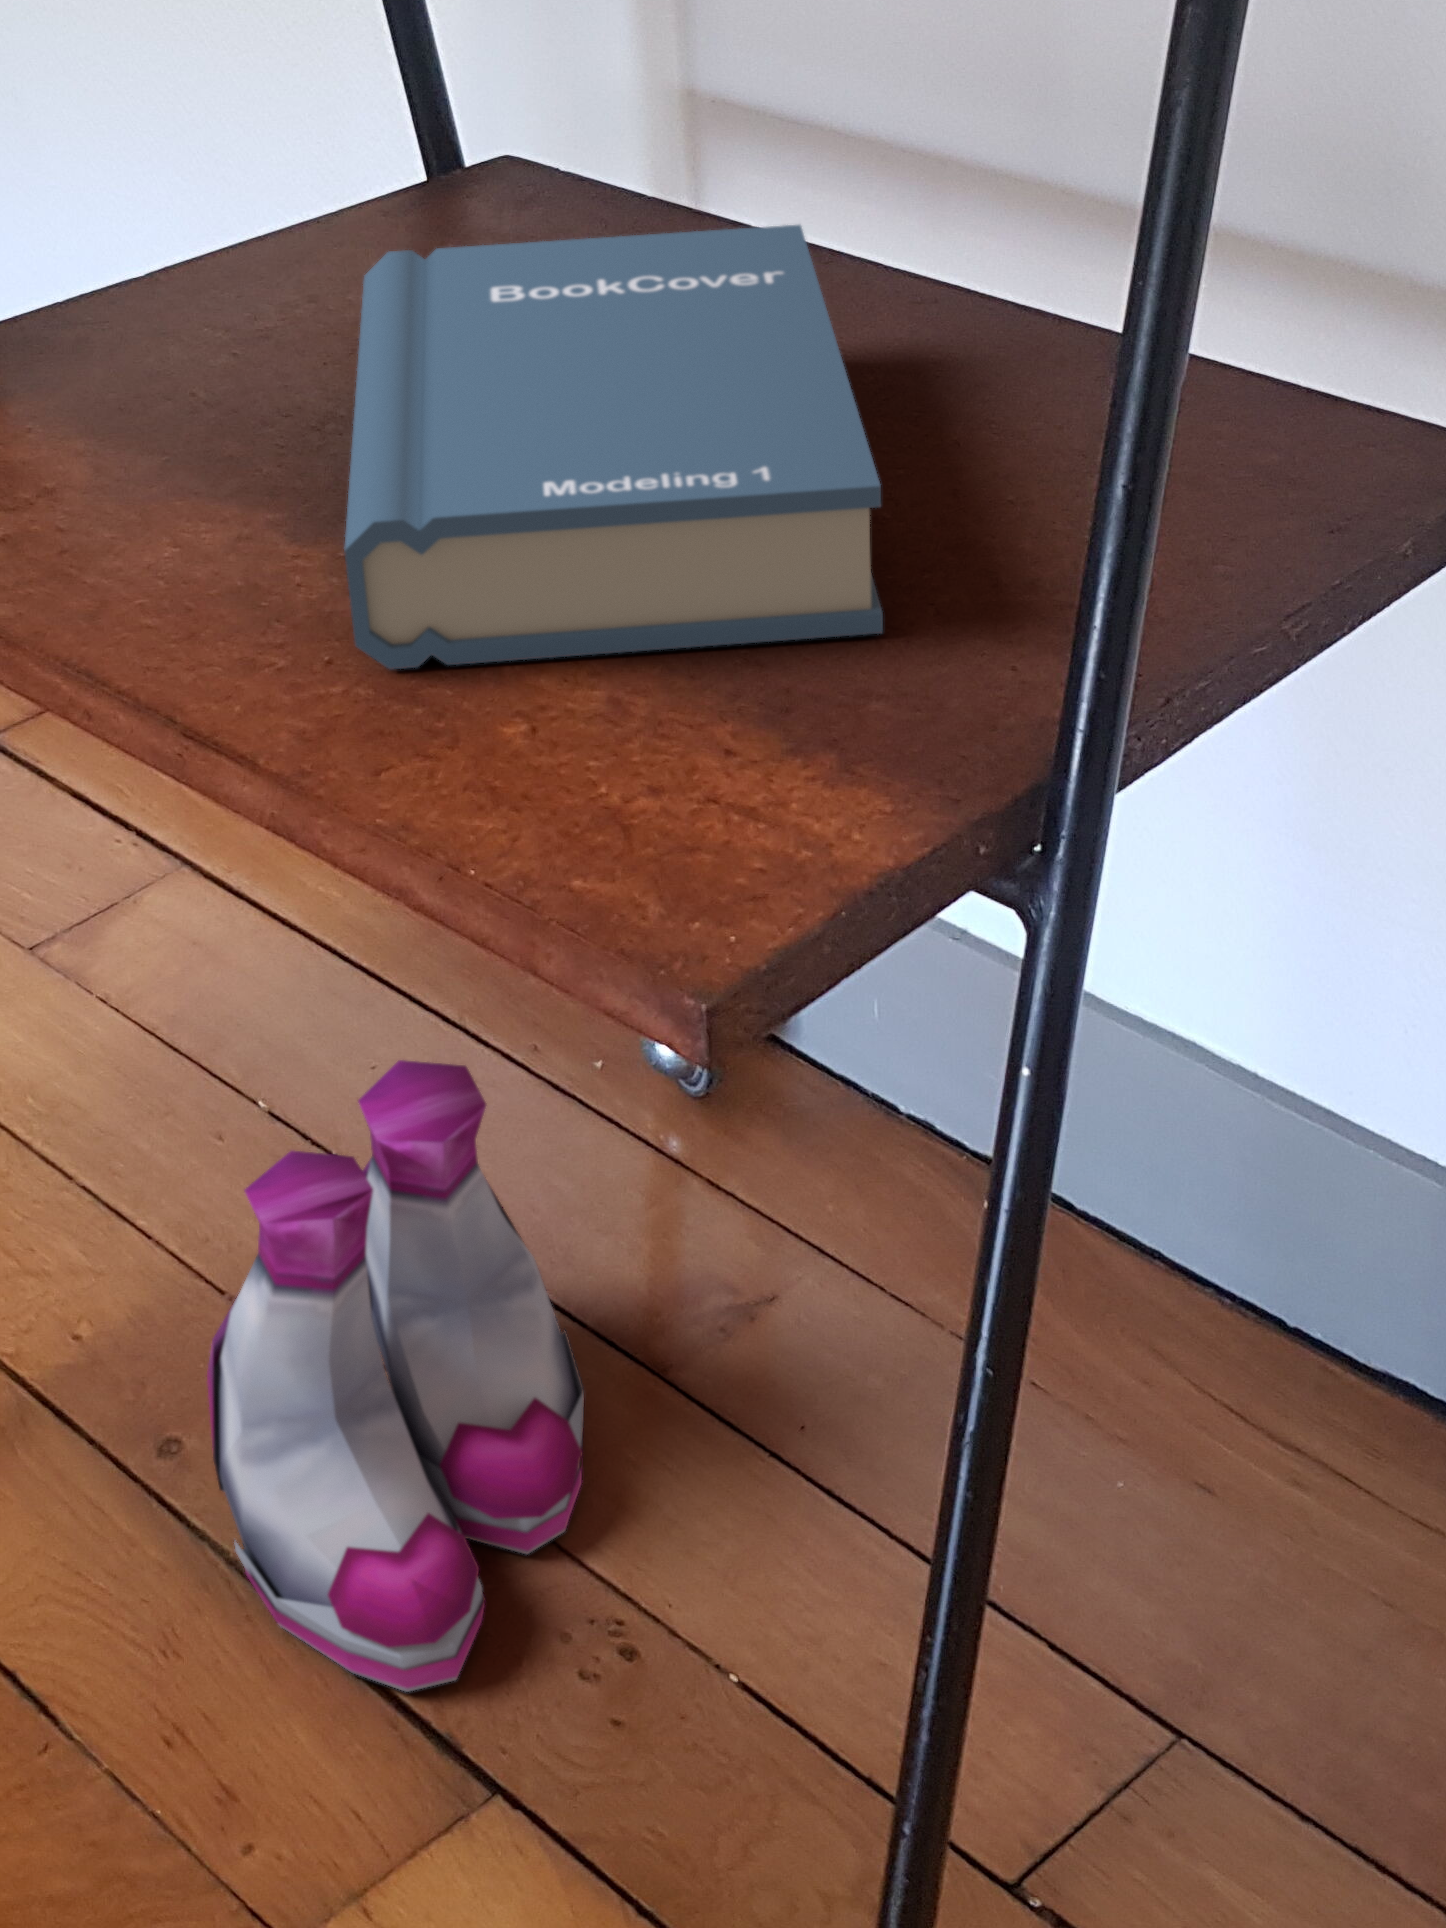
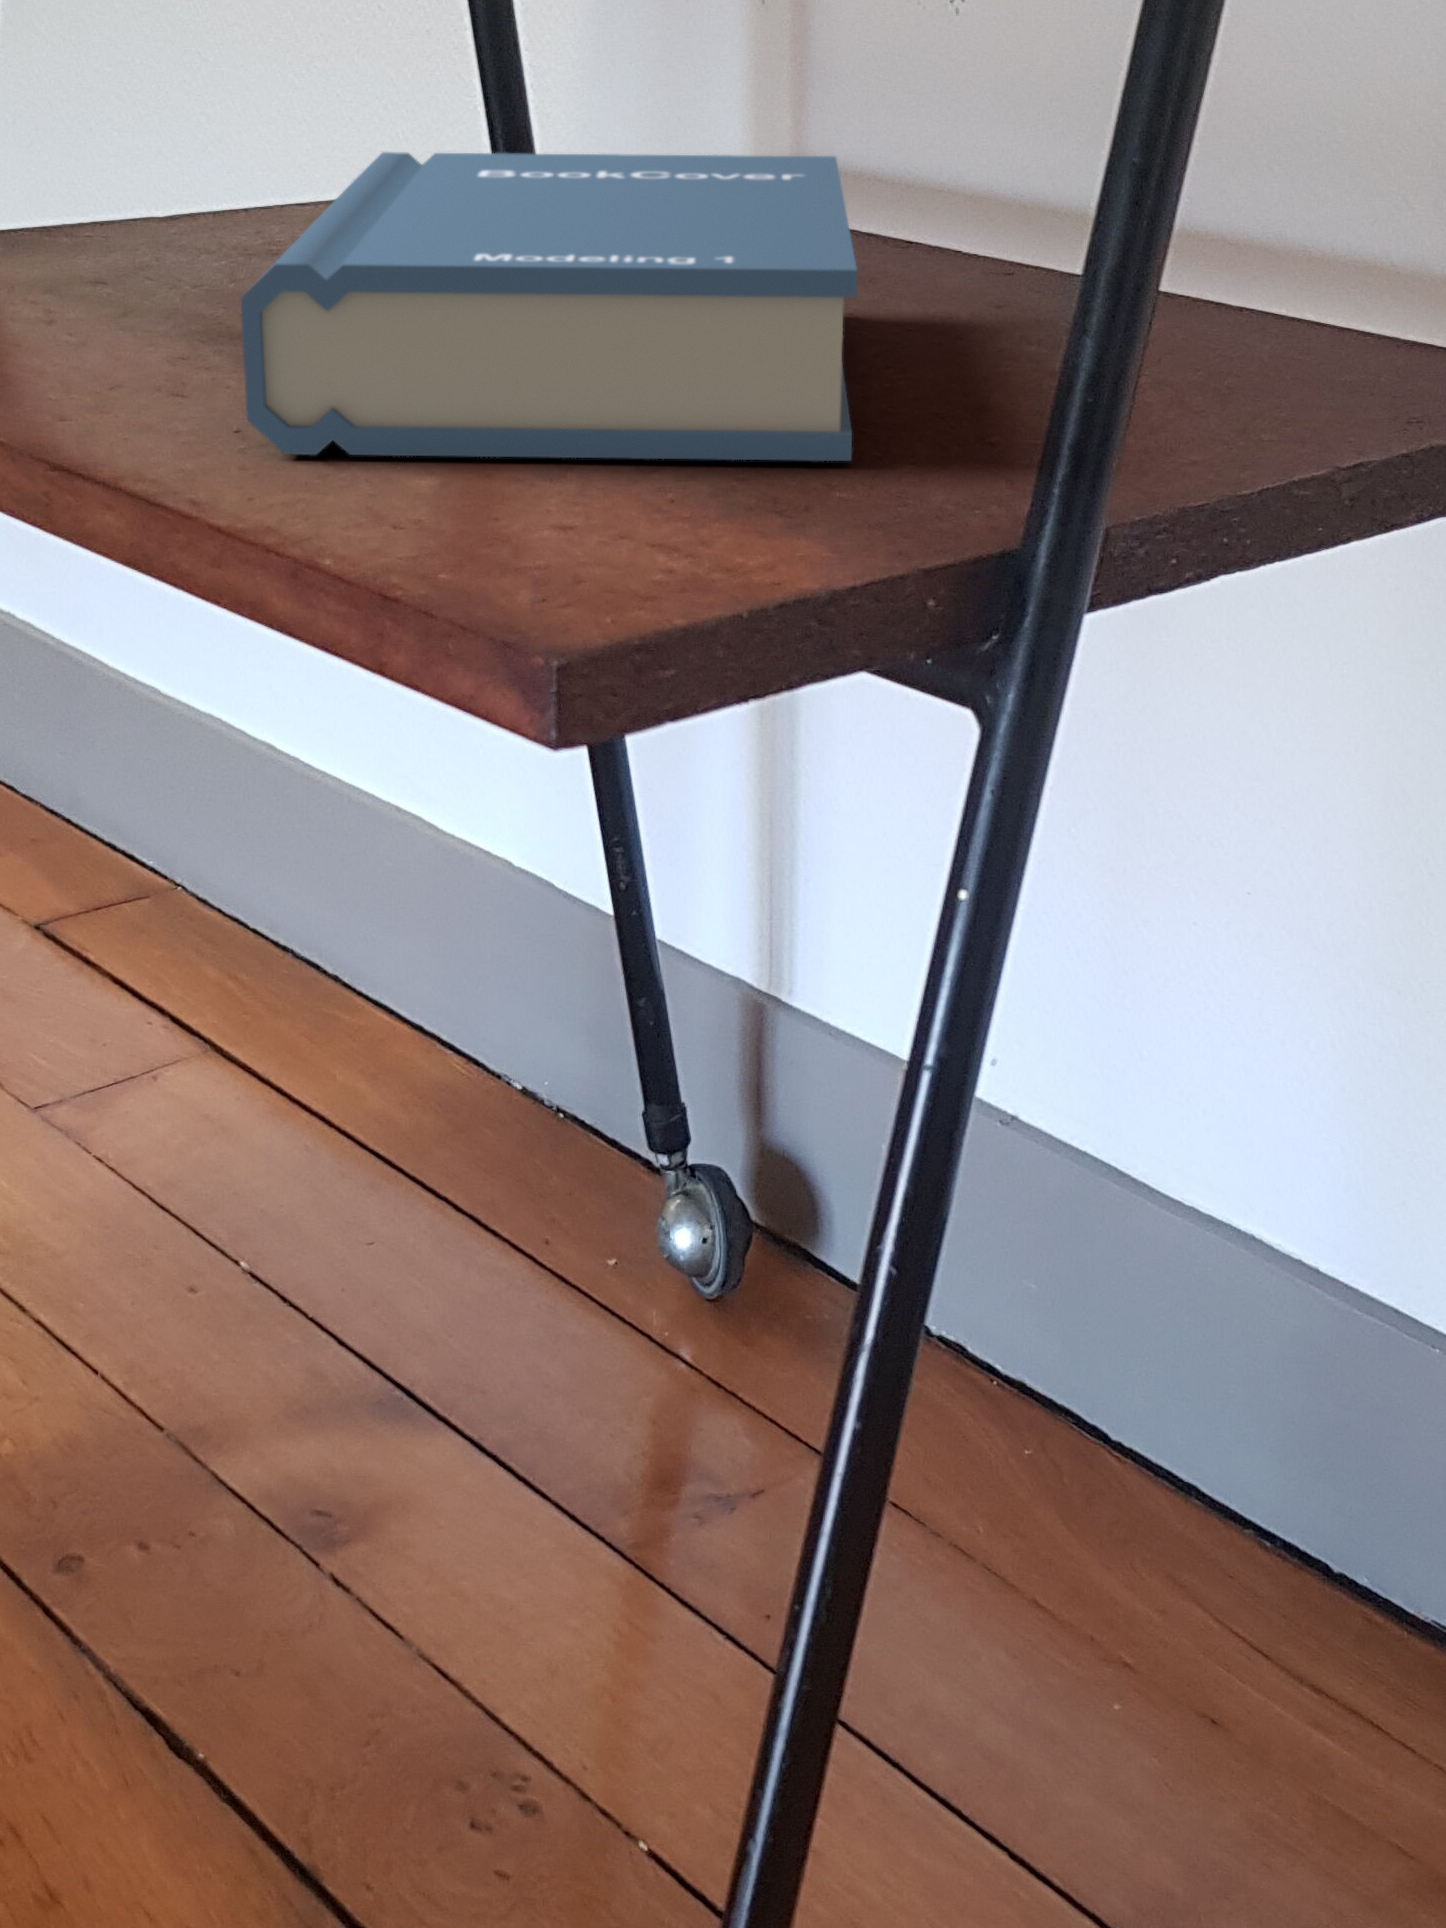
boots: present [207,1060,584,1692] -> none [96,1125,517,1813]

